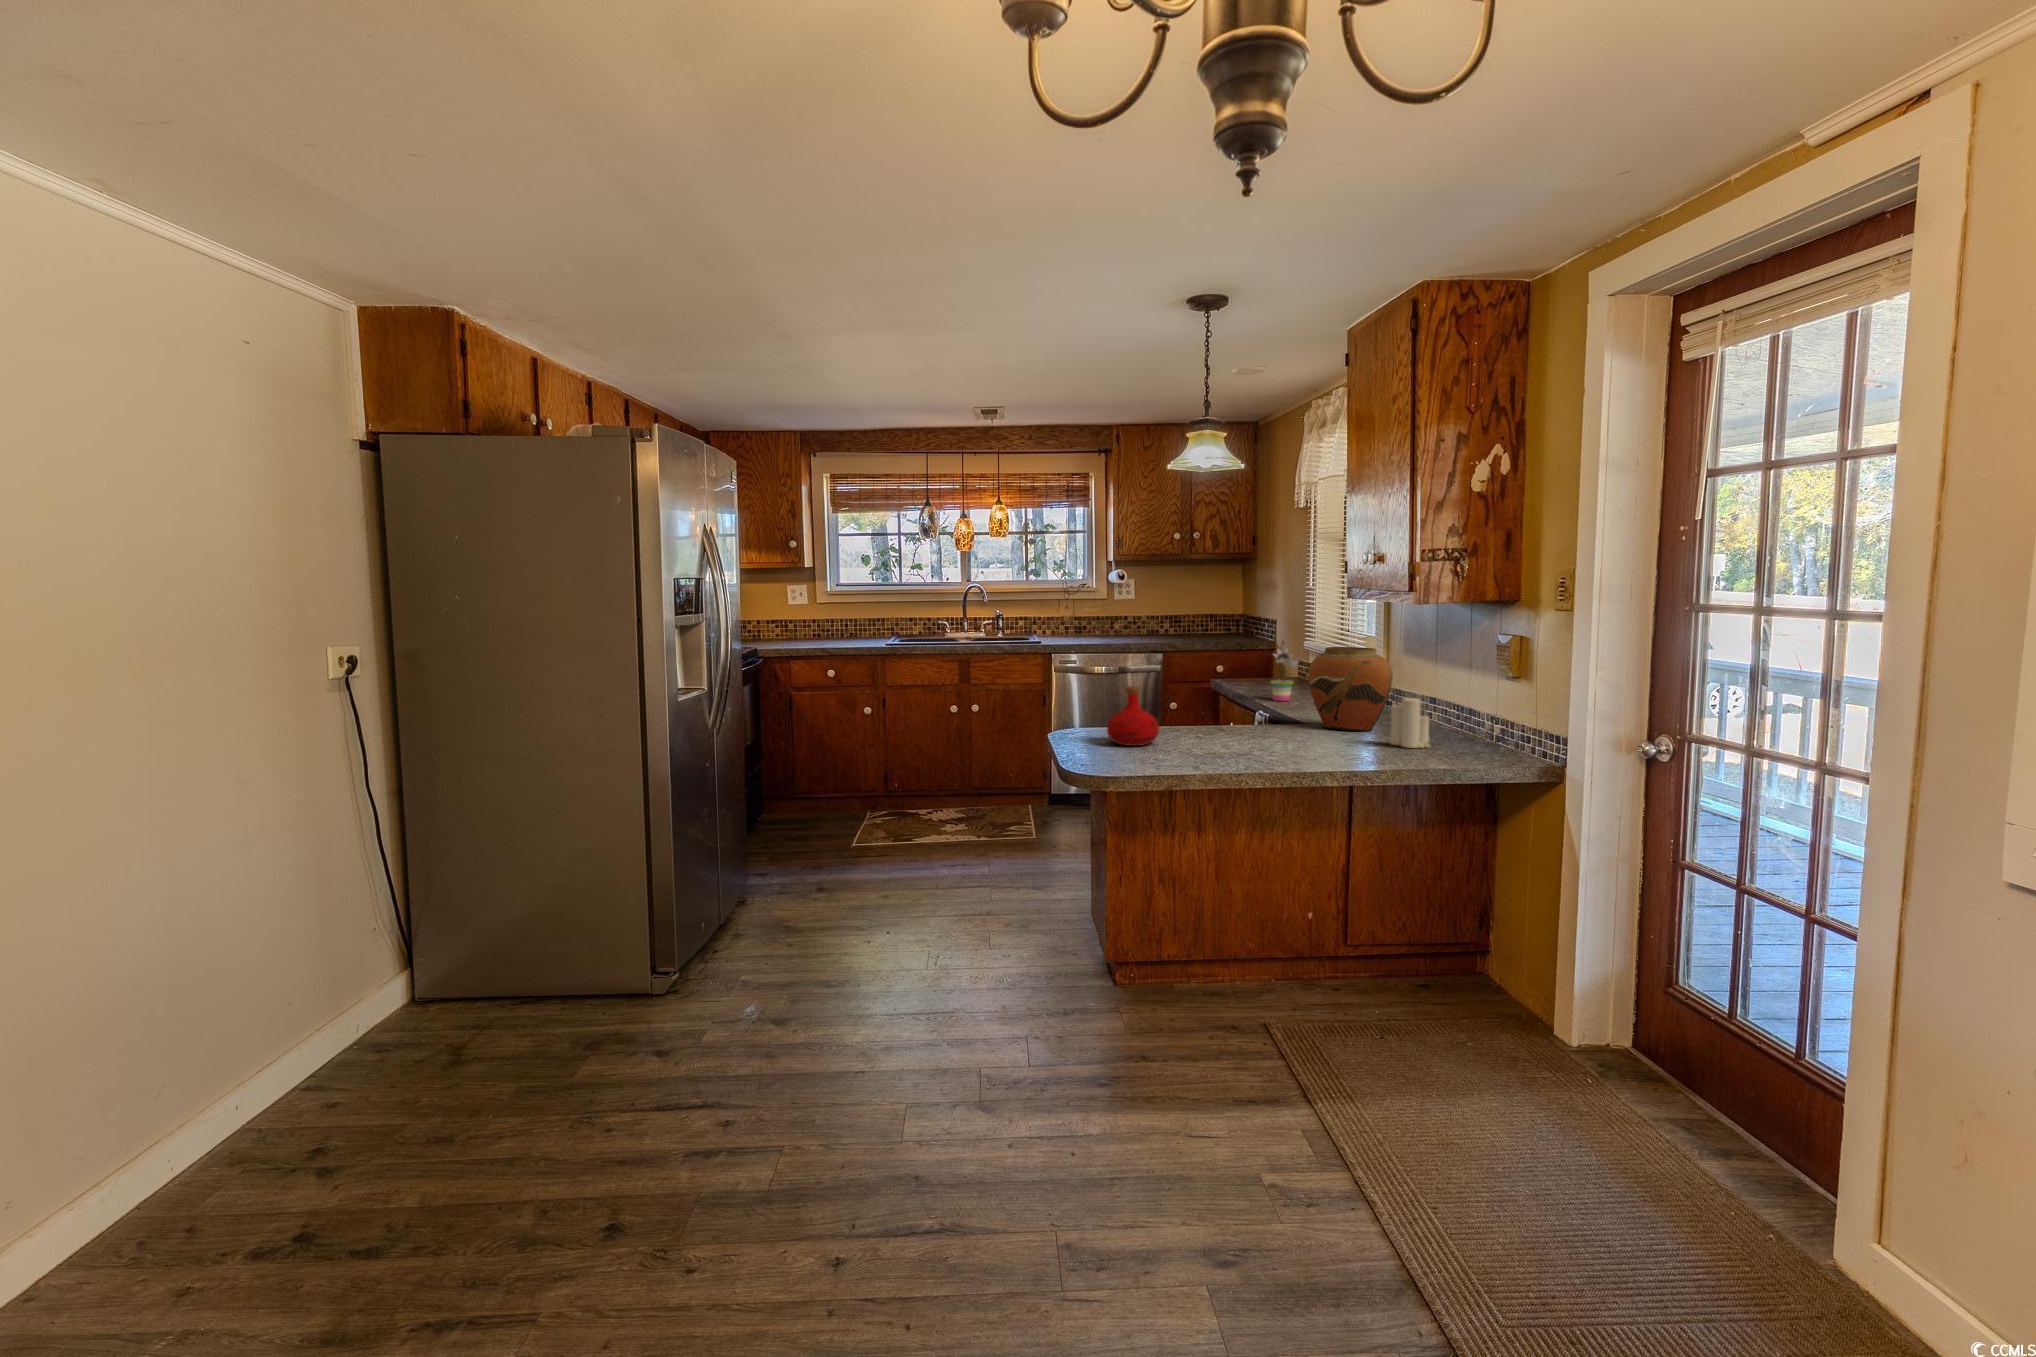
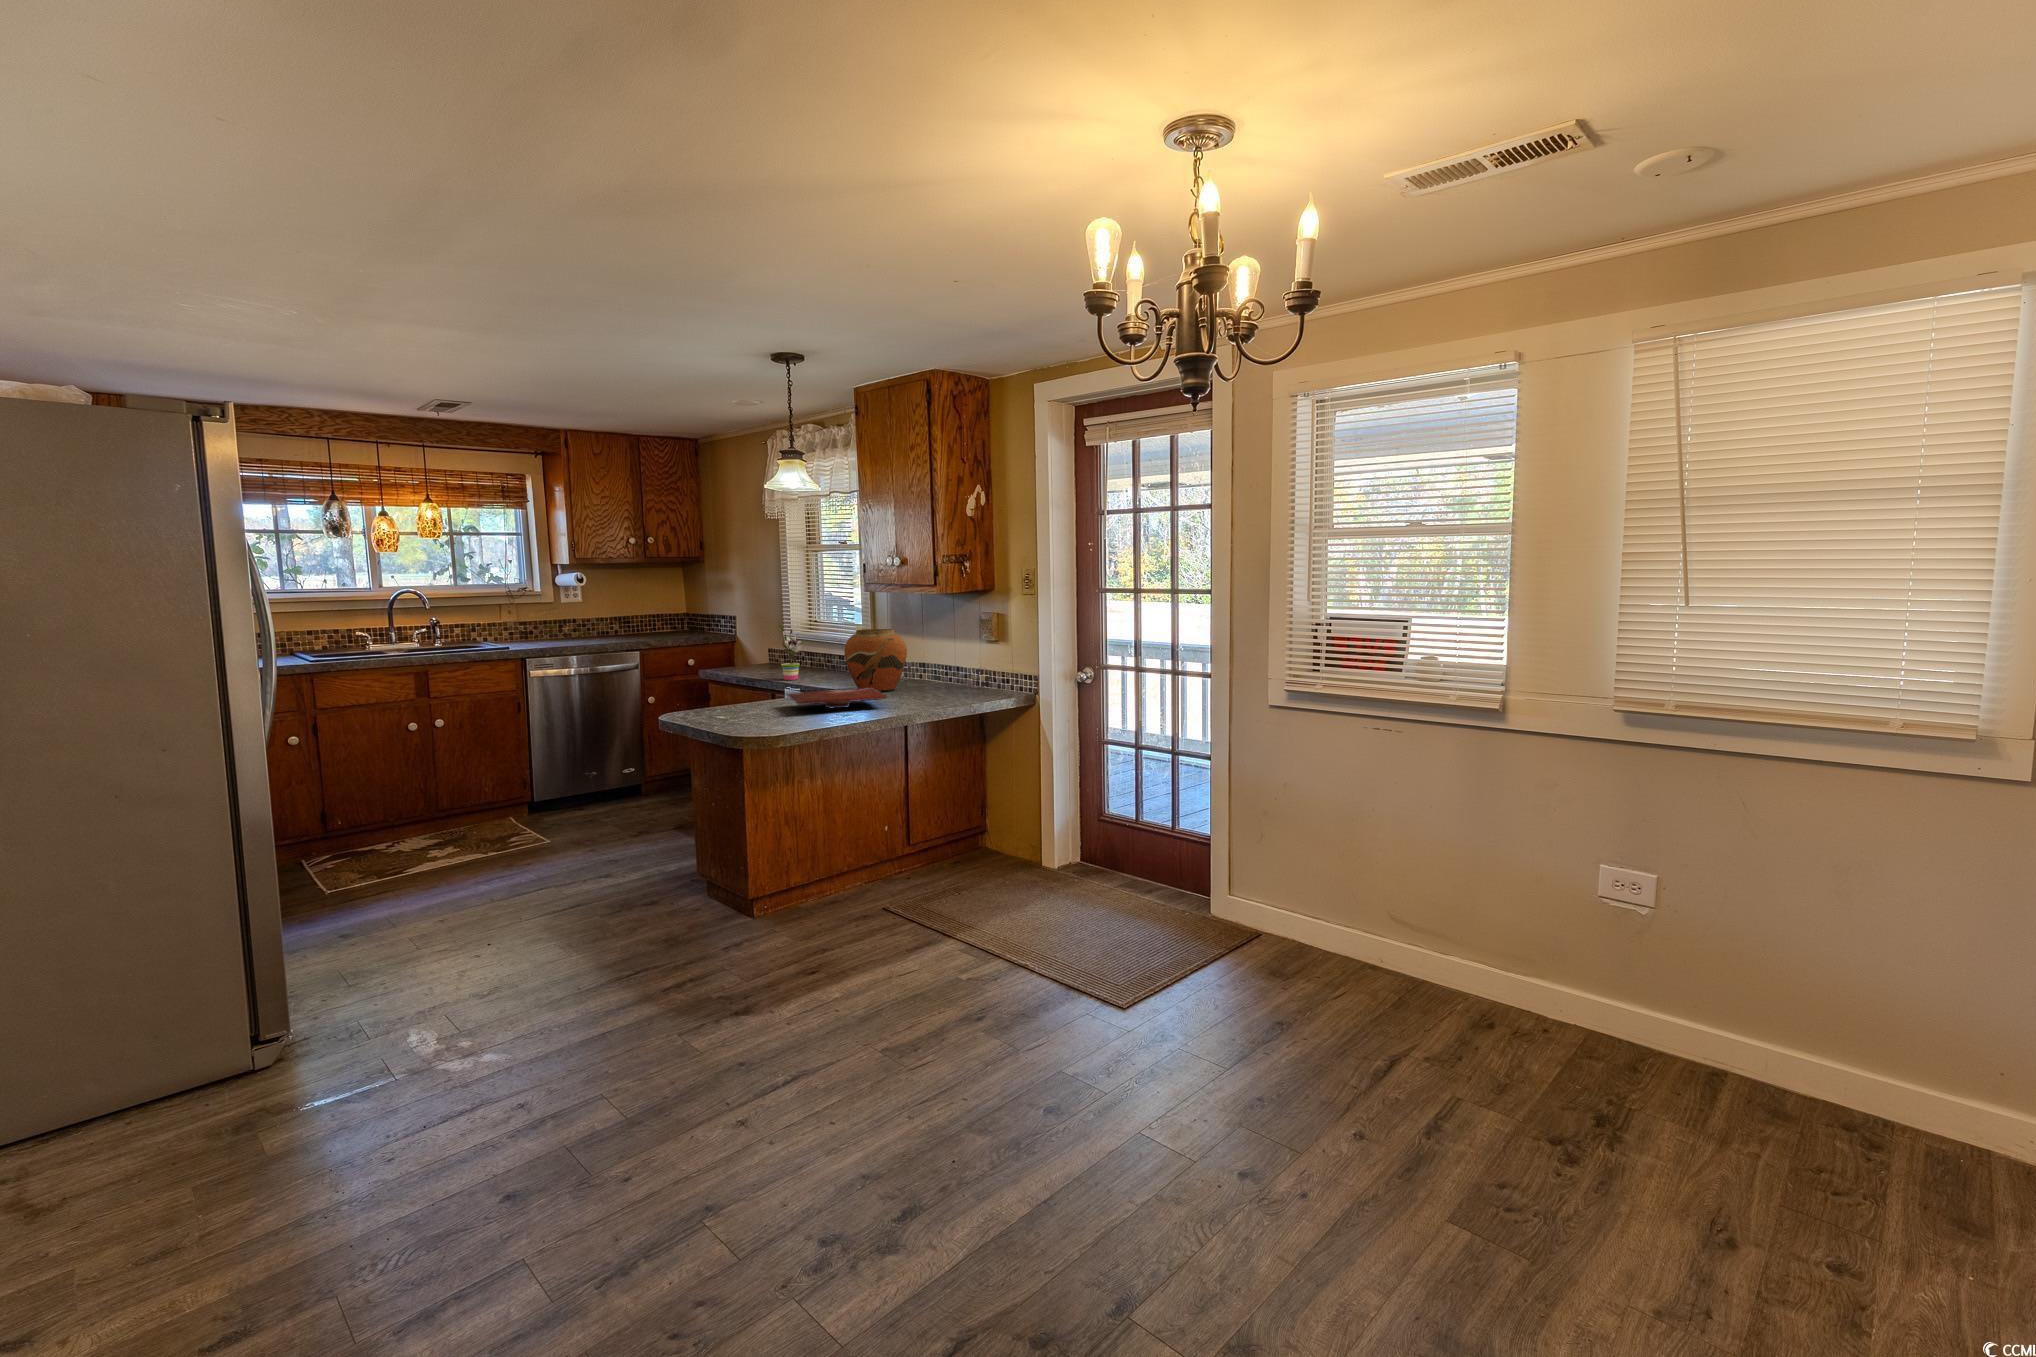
bottle: present [1107,686,1159,746] -> none [715,668,761,718]
candle: present [1390,698,1429,748] -> none [921,657,948,696]
cutting board: none [1188,722,1317,749] -> present [787,688,888,709]

